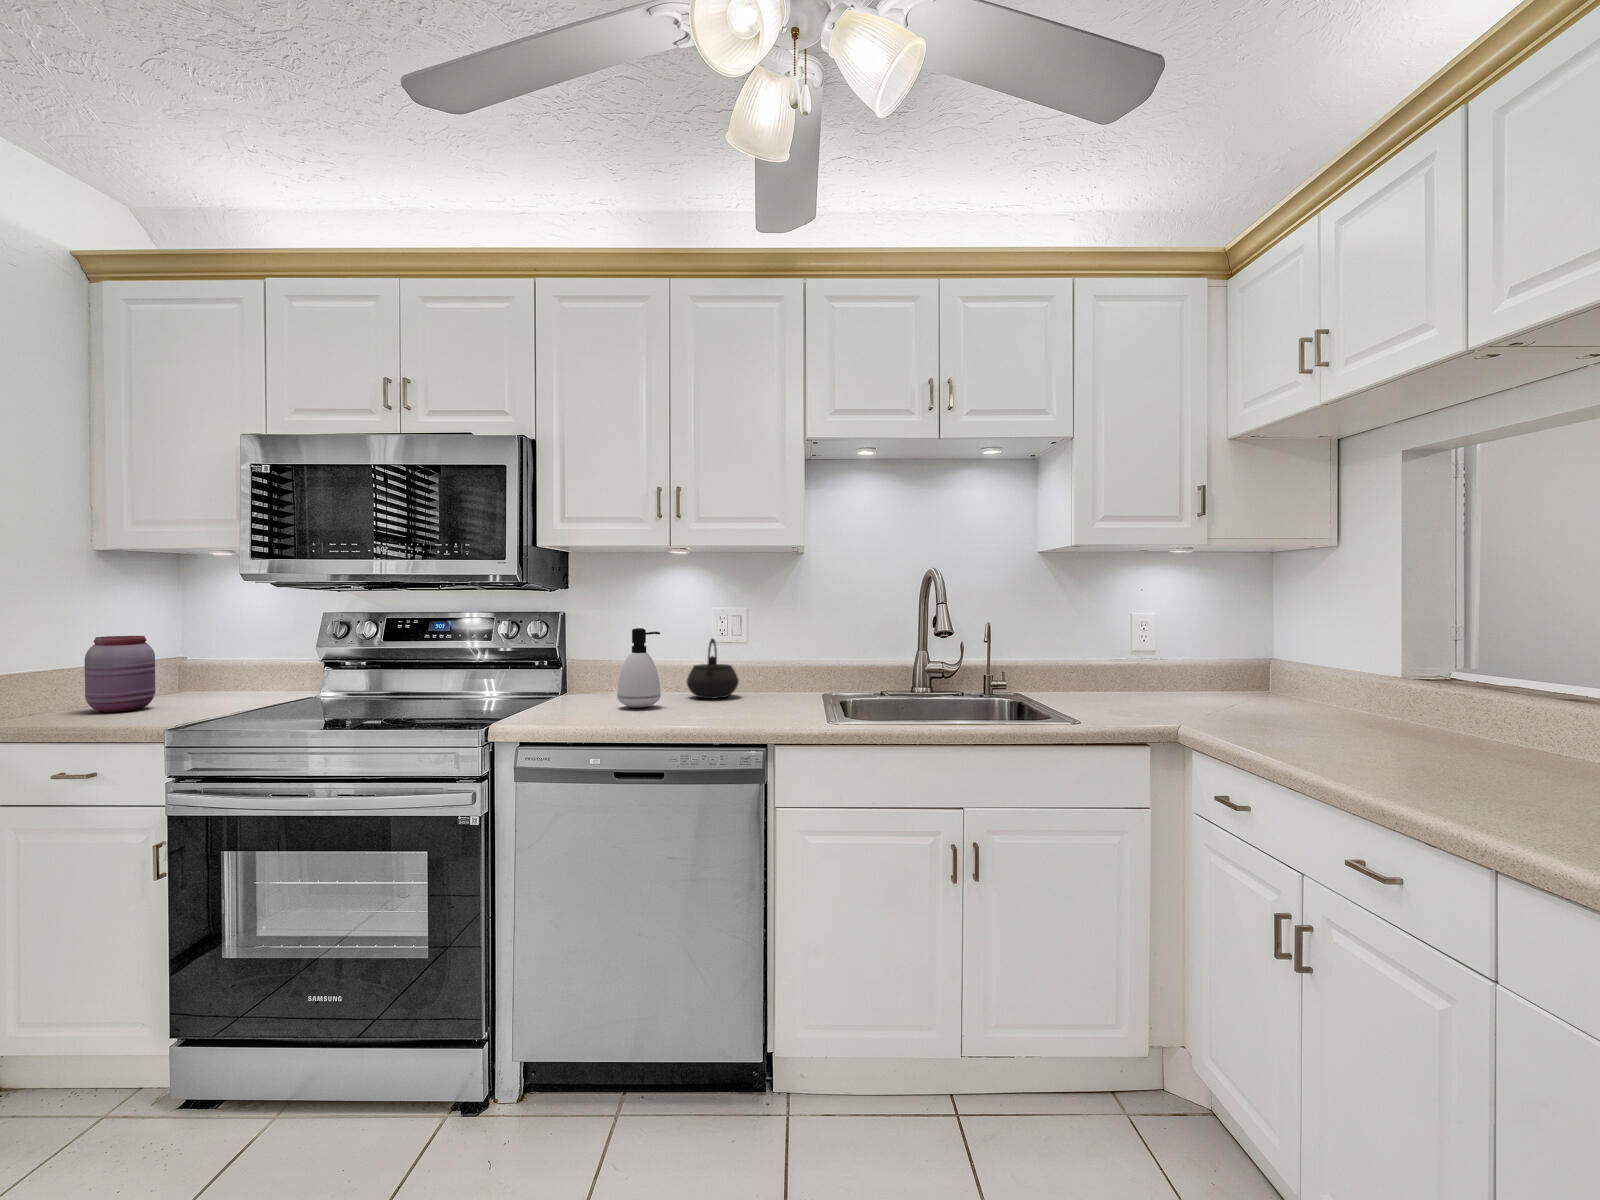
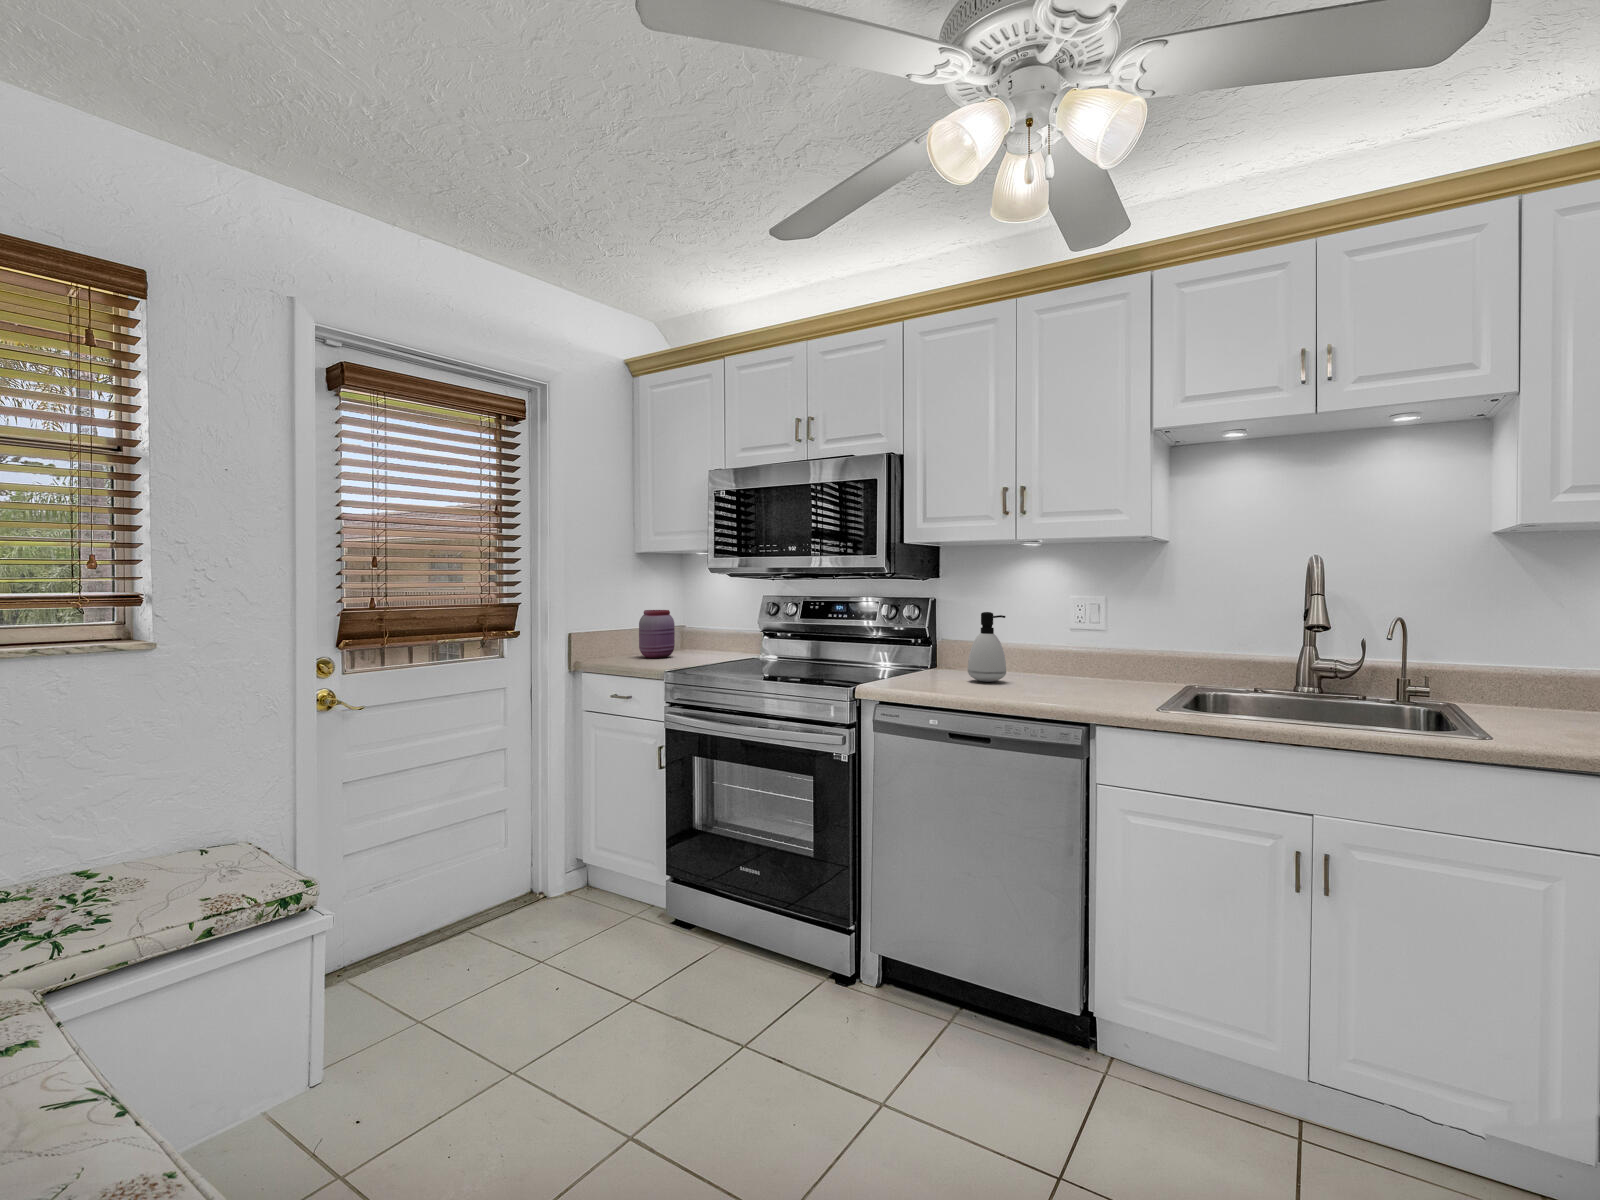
kettle: present [687,638,739,699] -> none [1036,623,1088,679]

